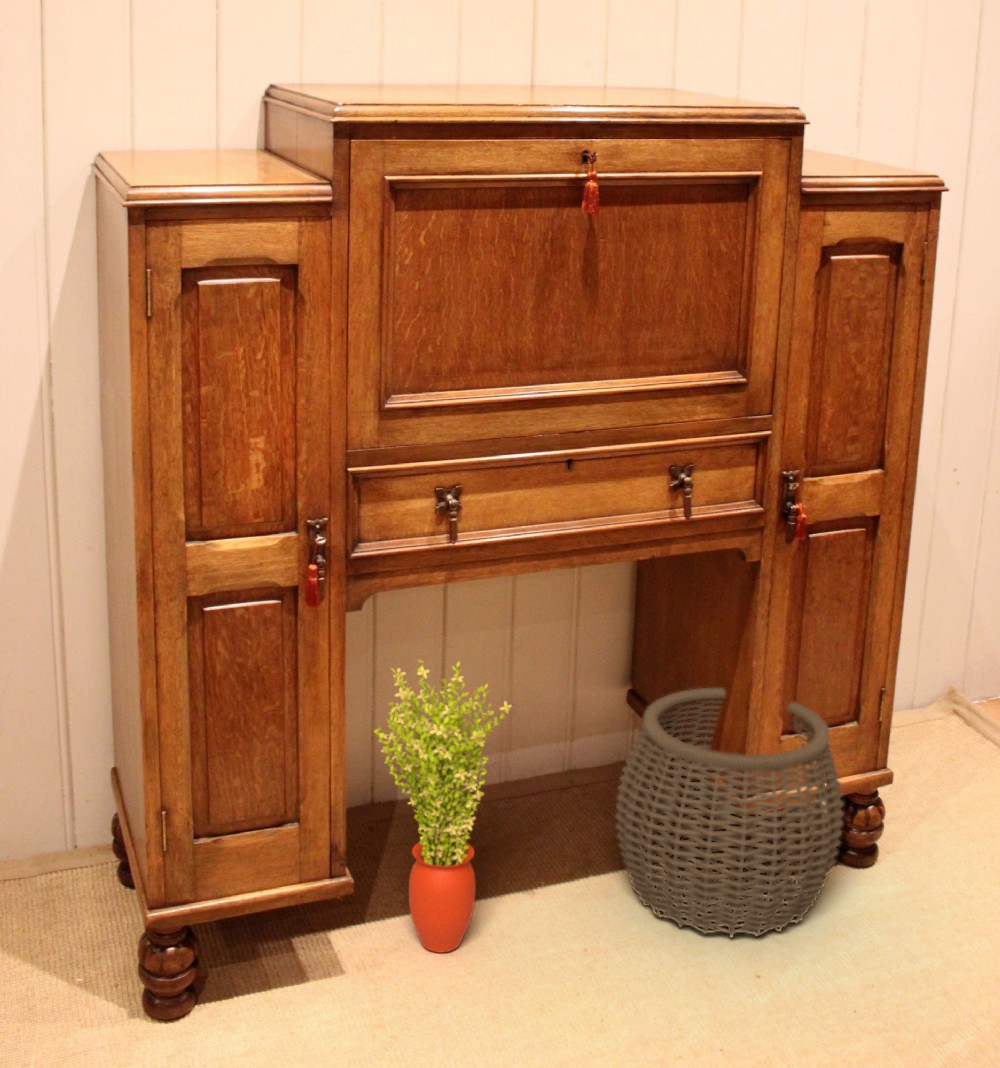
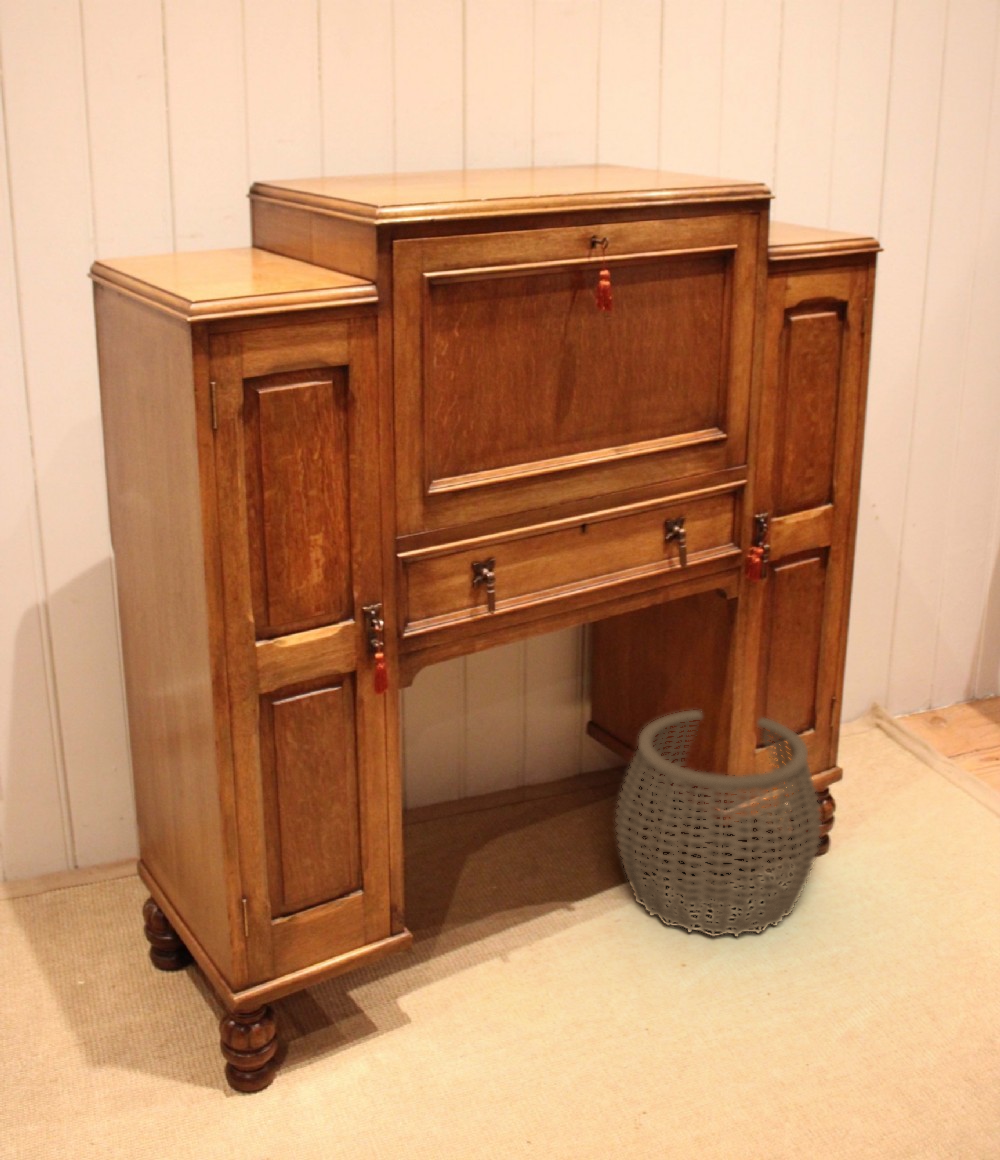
potted plant: present [374,660,512,952] -> none [425,720,546,987]

